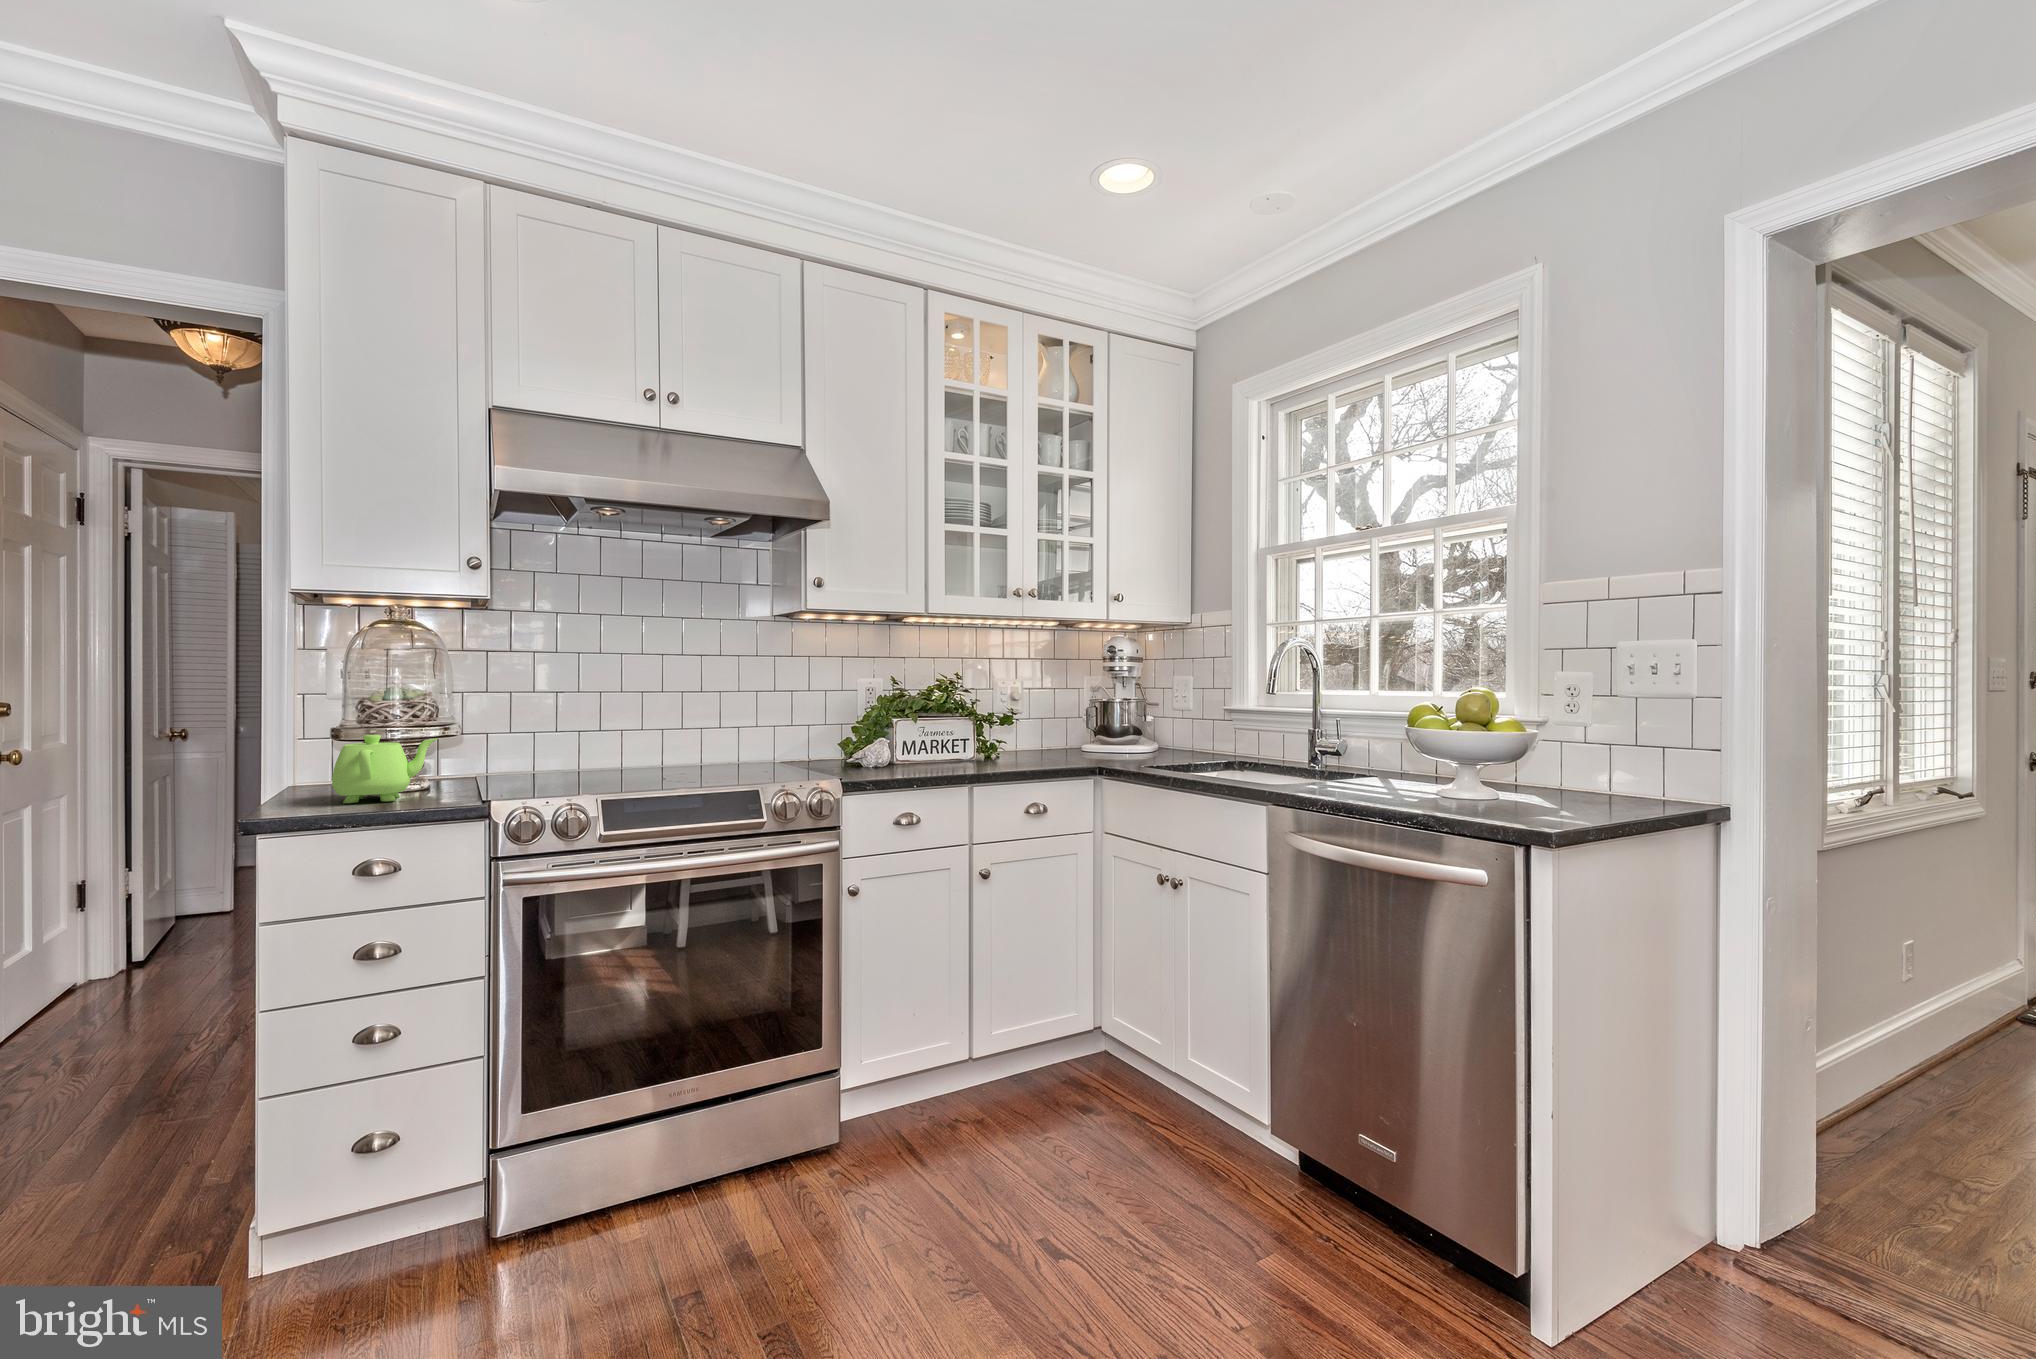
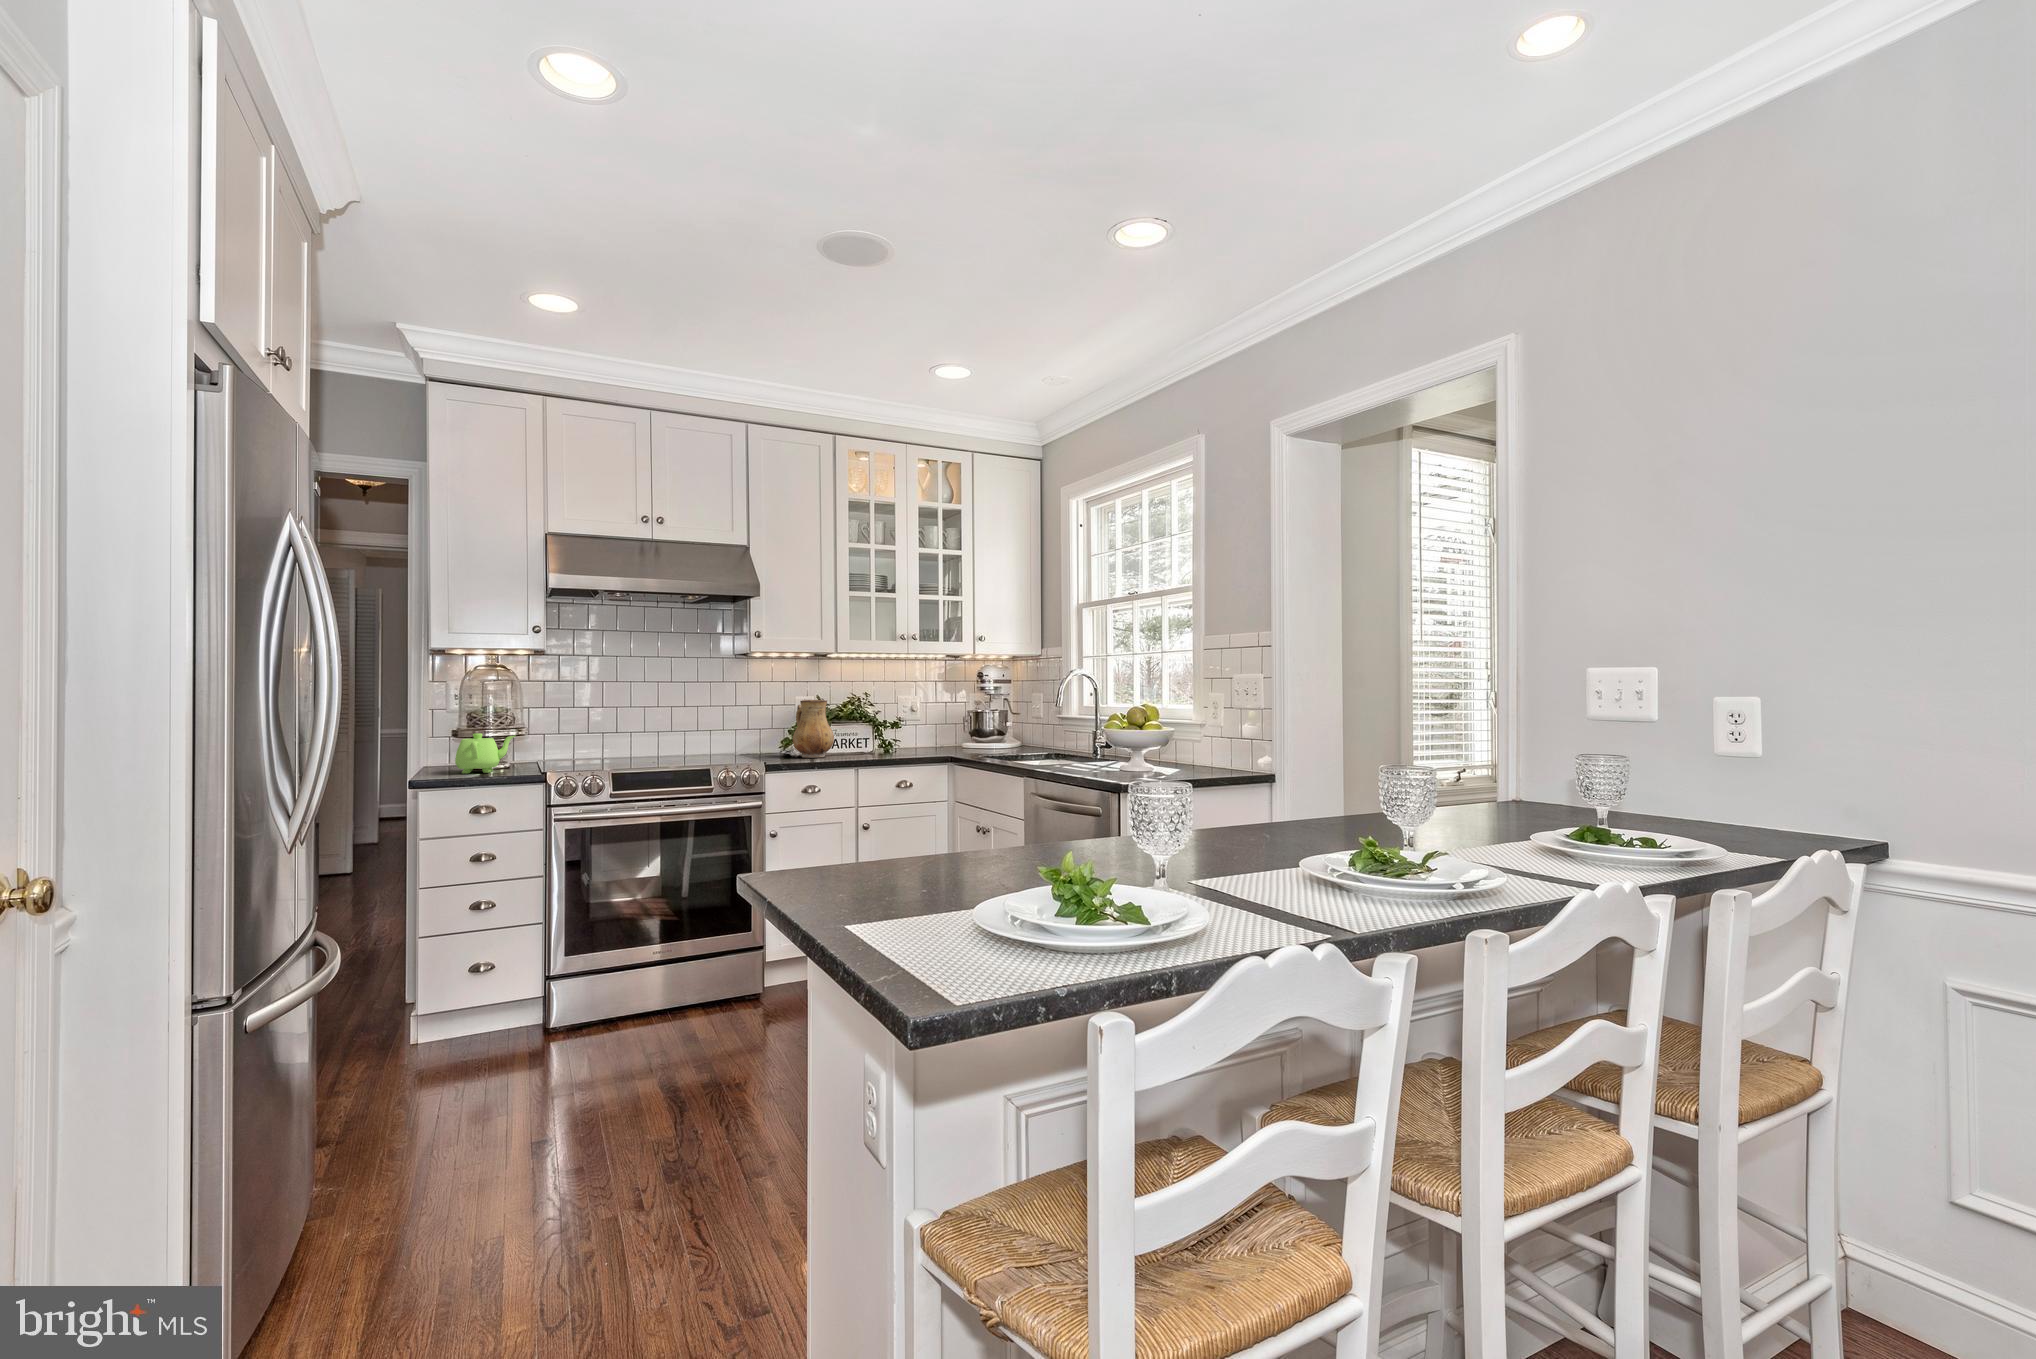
ceramic pitcher: none [867,683,928,769] -> present [793,700,834,758]

